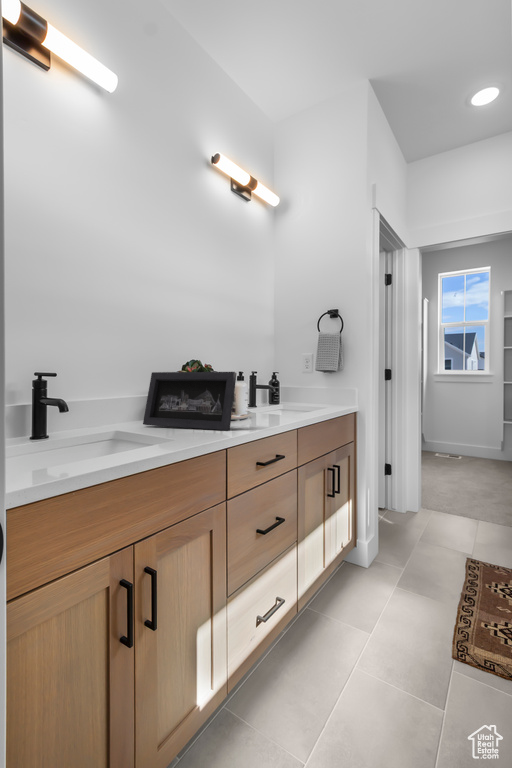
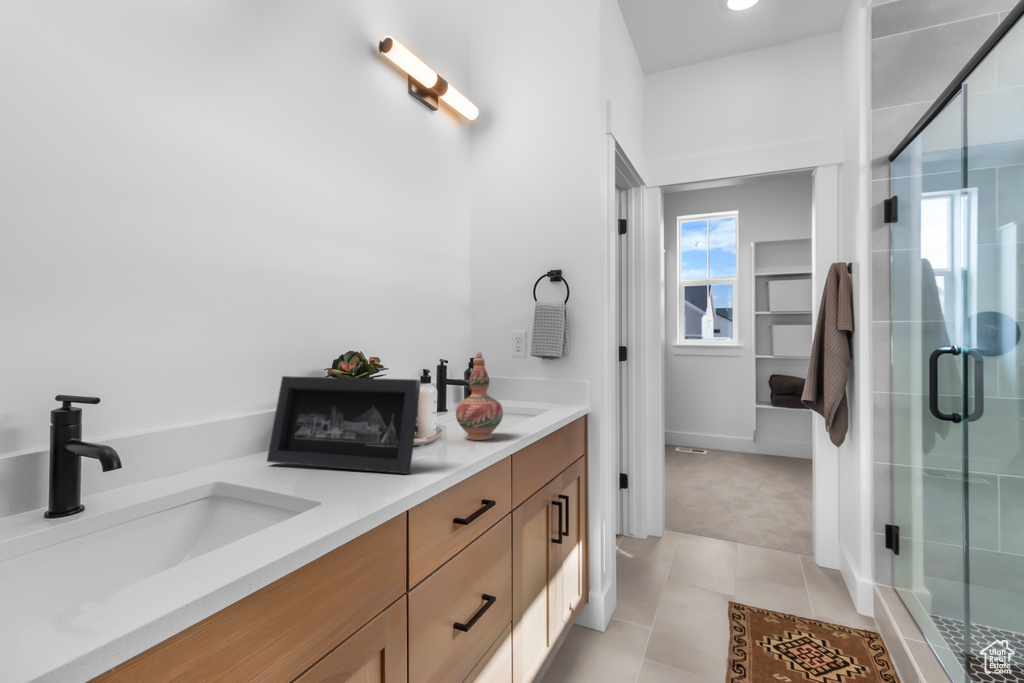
decorative vase: none [261,360,293,420] -> present [456,351,503,440]

